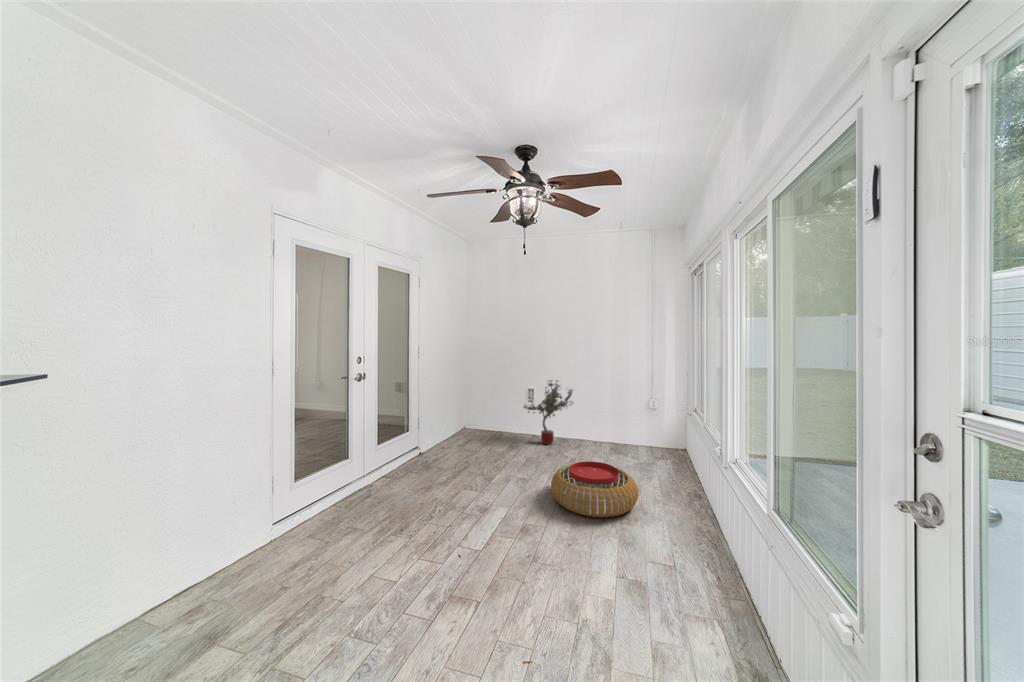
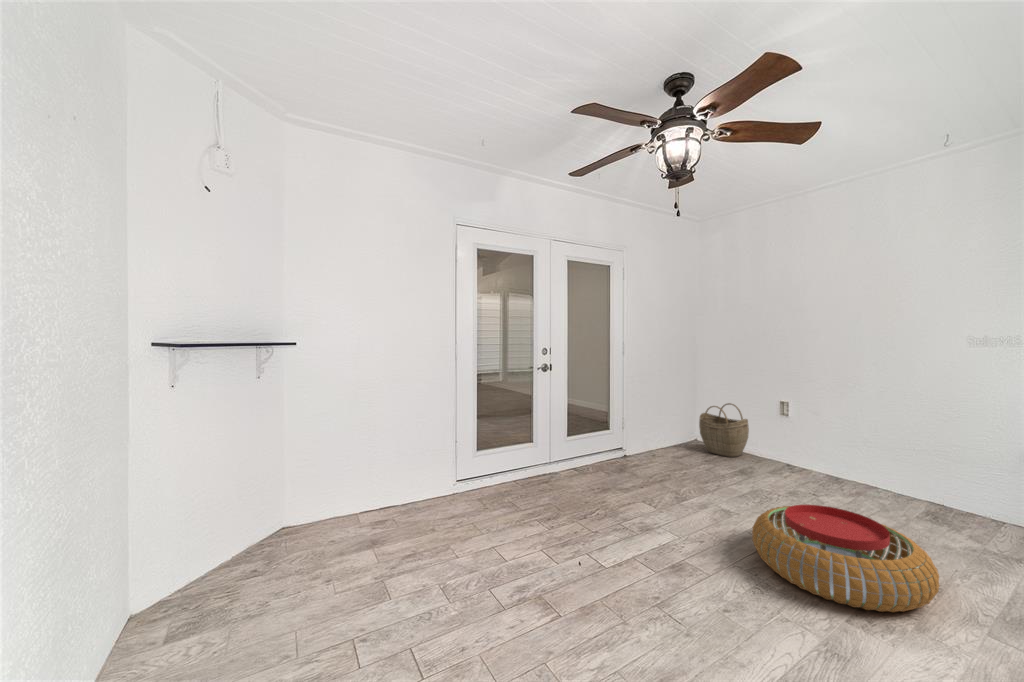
potted tree: present [524,380,573,445] -> none [771,382,862,480]
woven basket: none [471,397,505,439] -> present [699,403,749,457]

